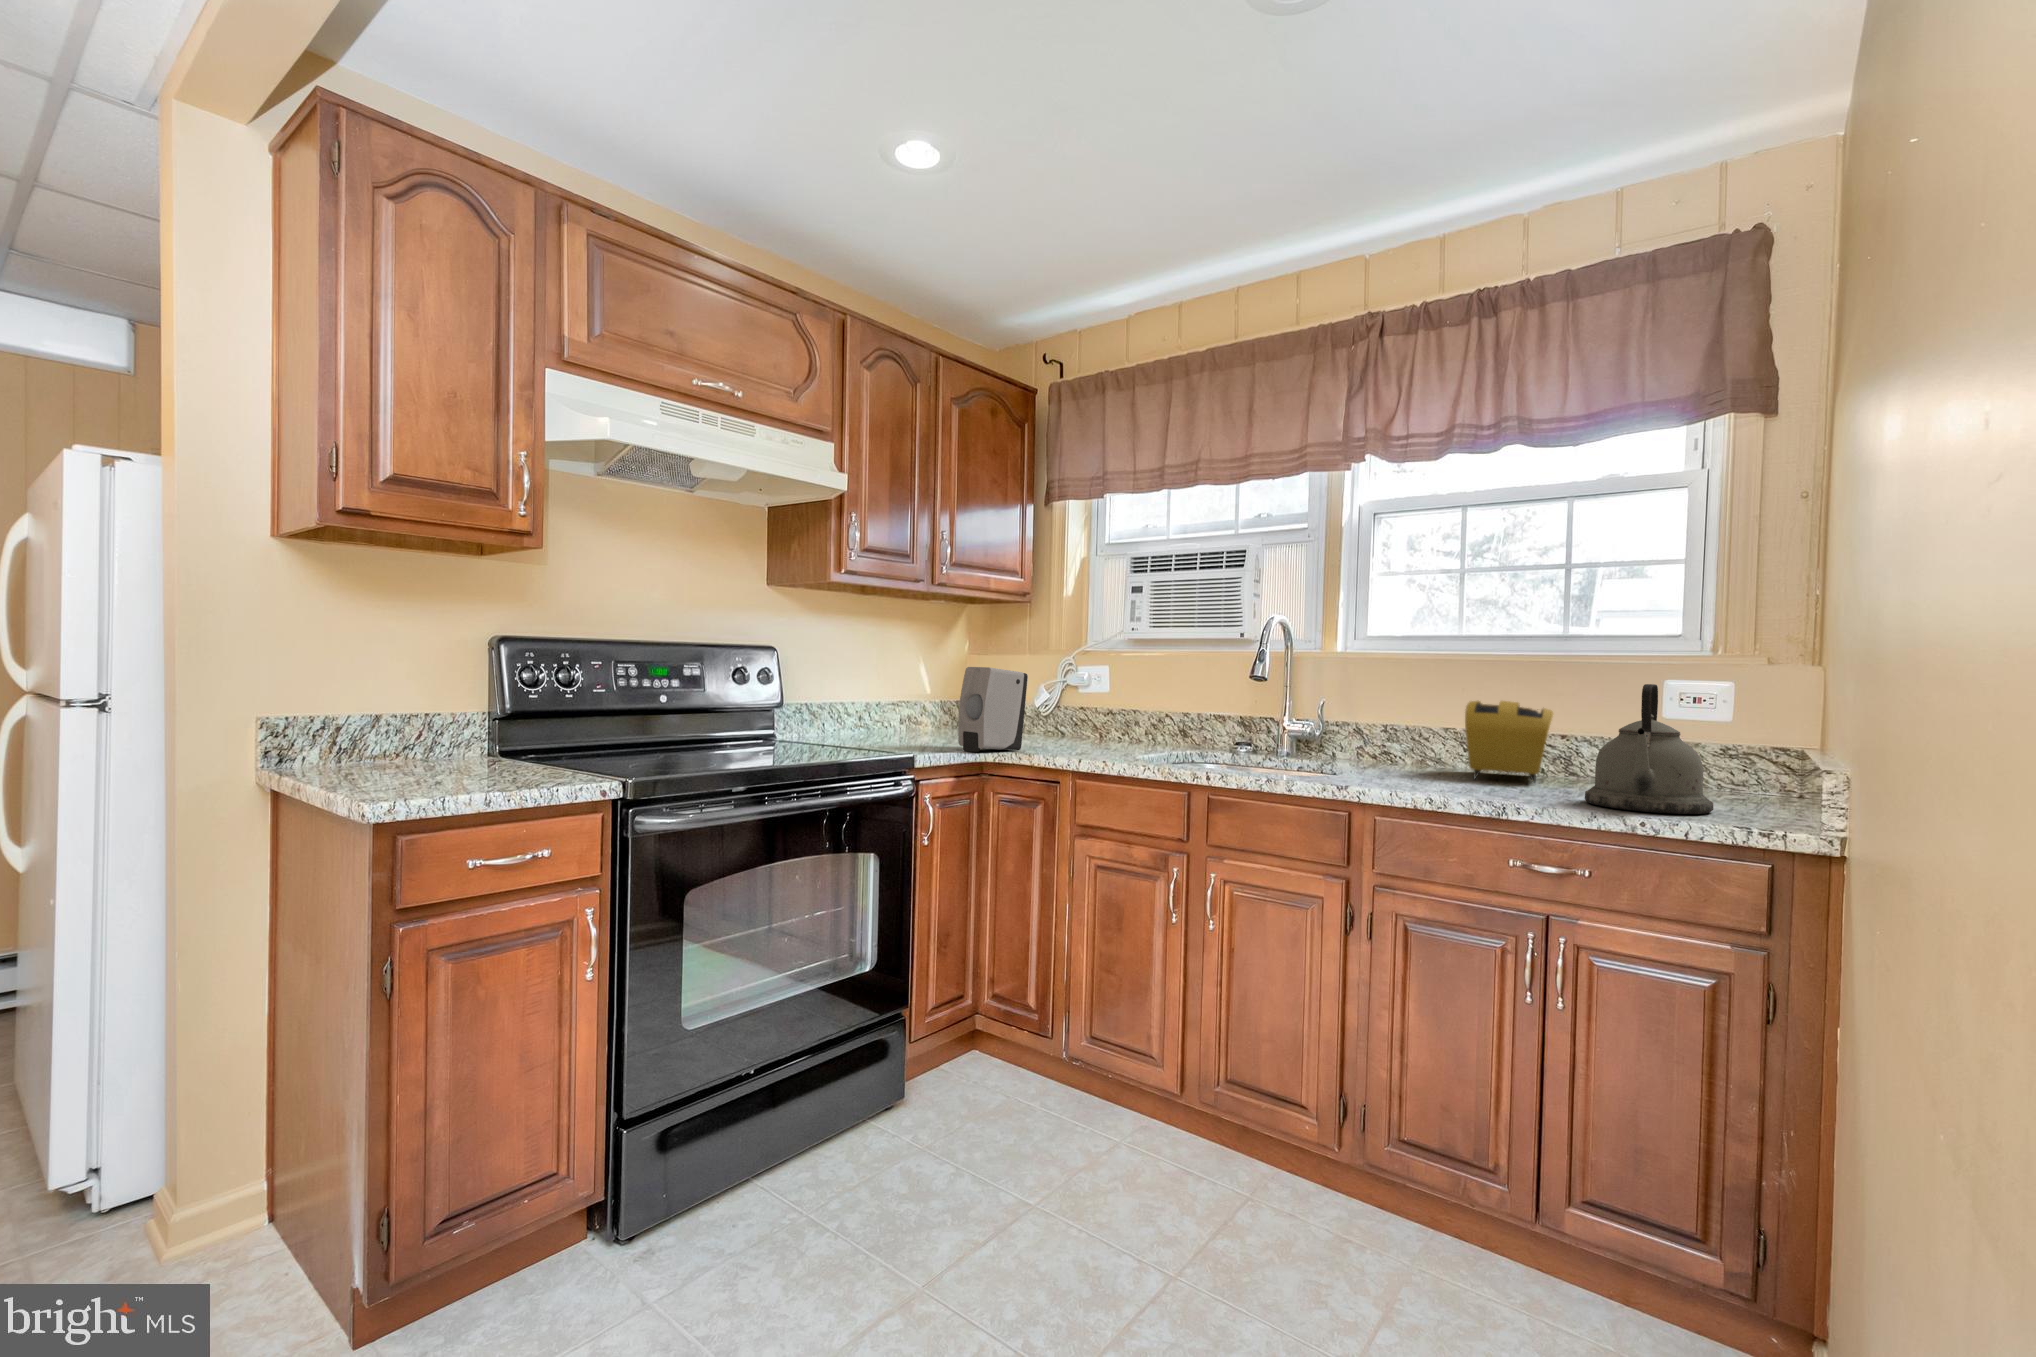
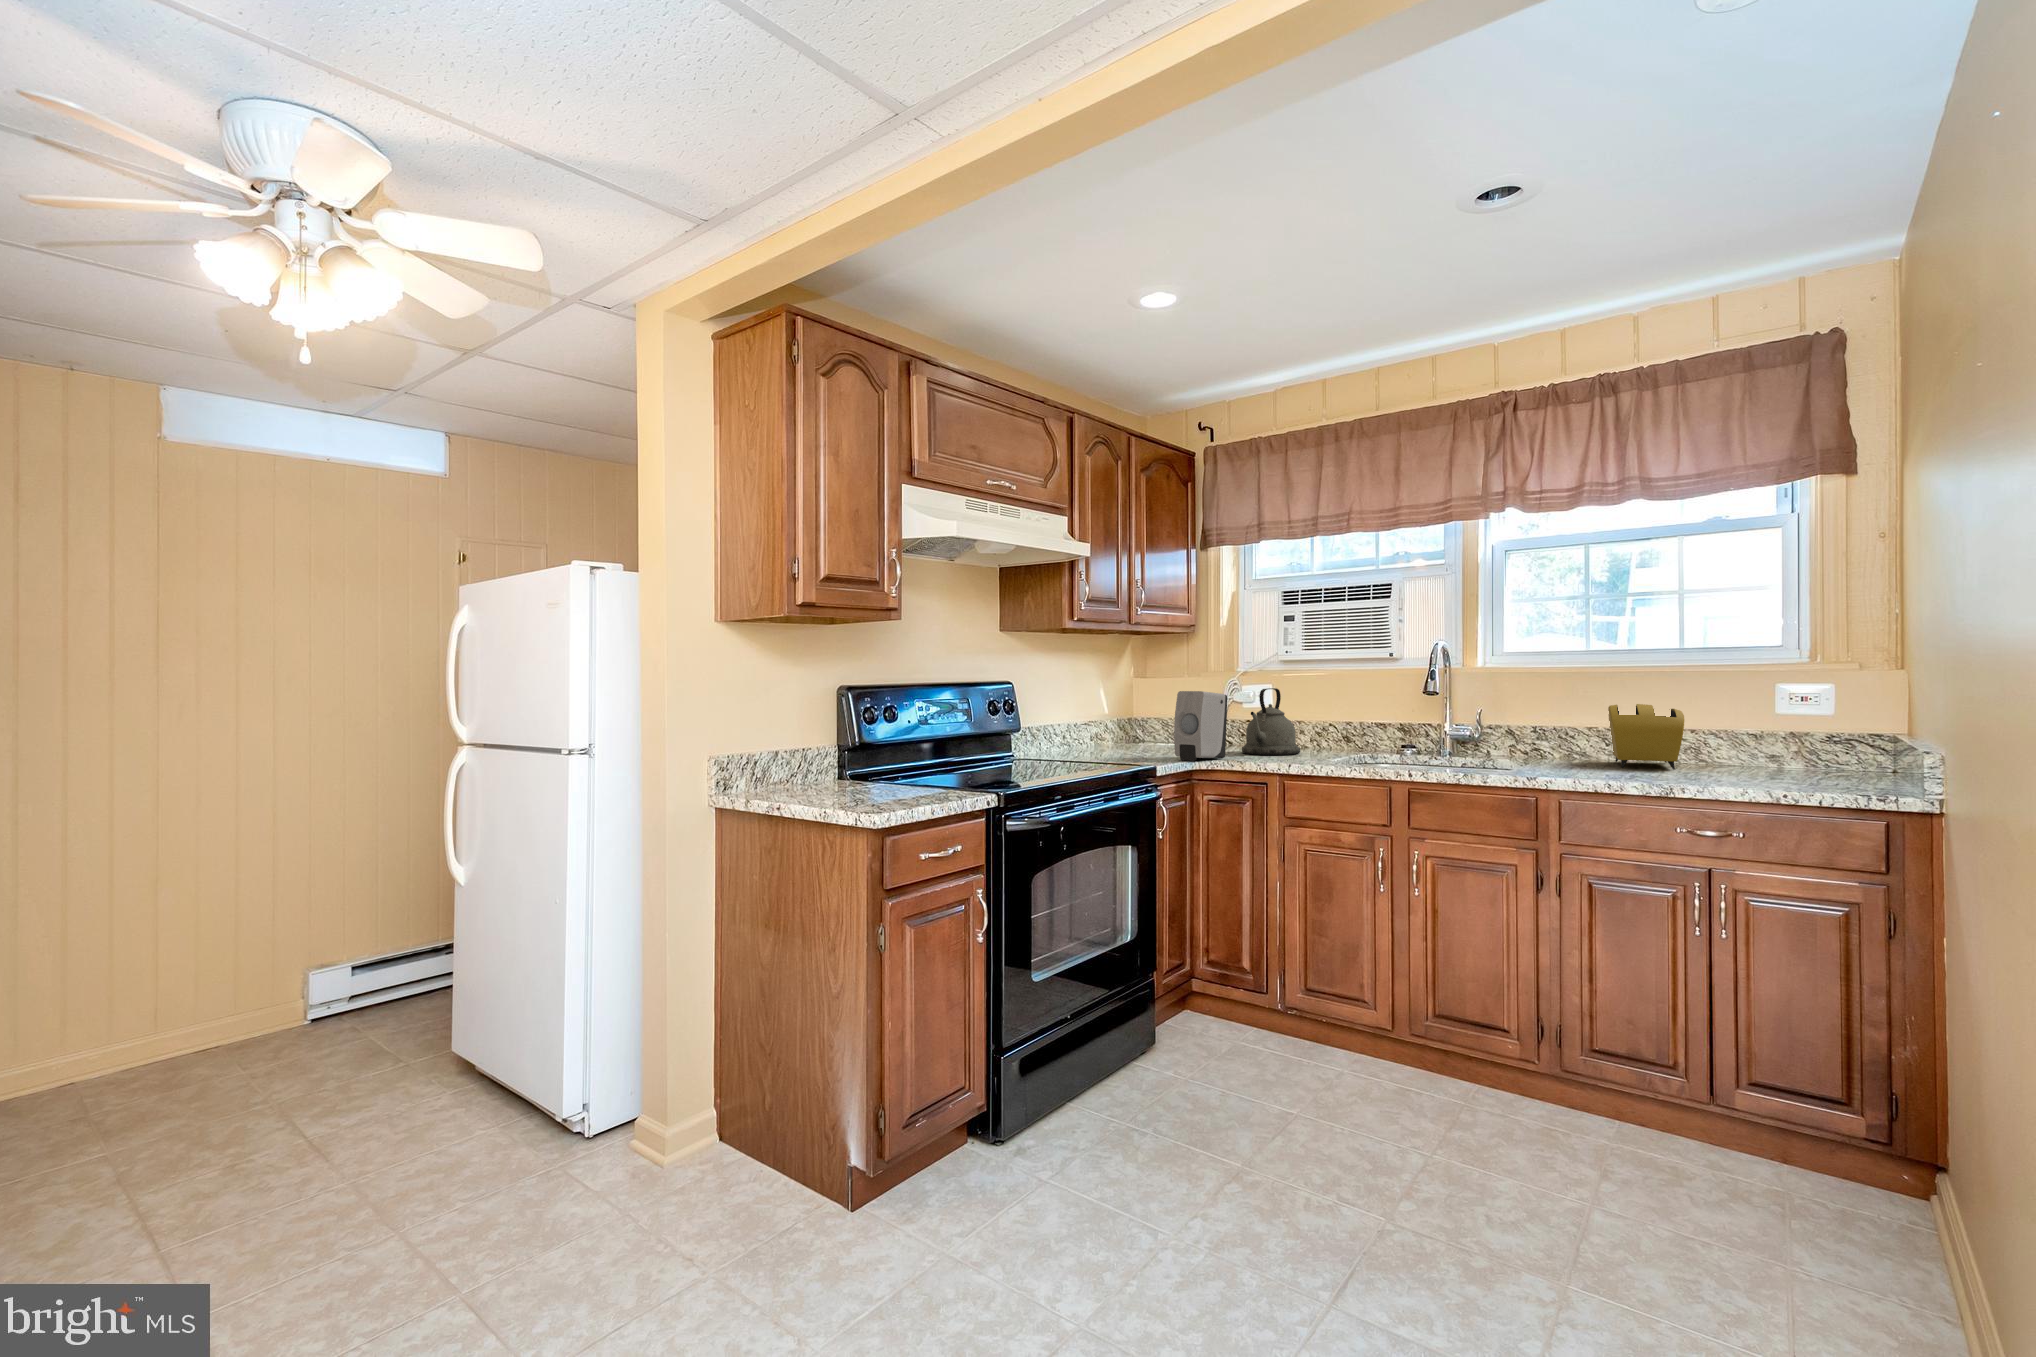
kettle: present [1585,684,1713,814] -> present [1242,688,1300,755]

